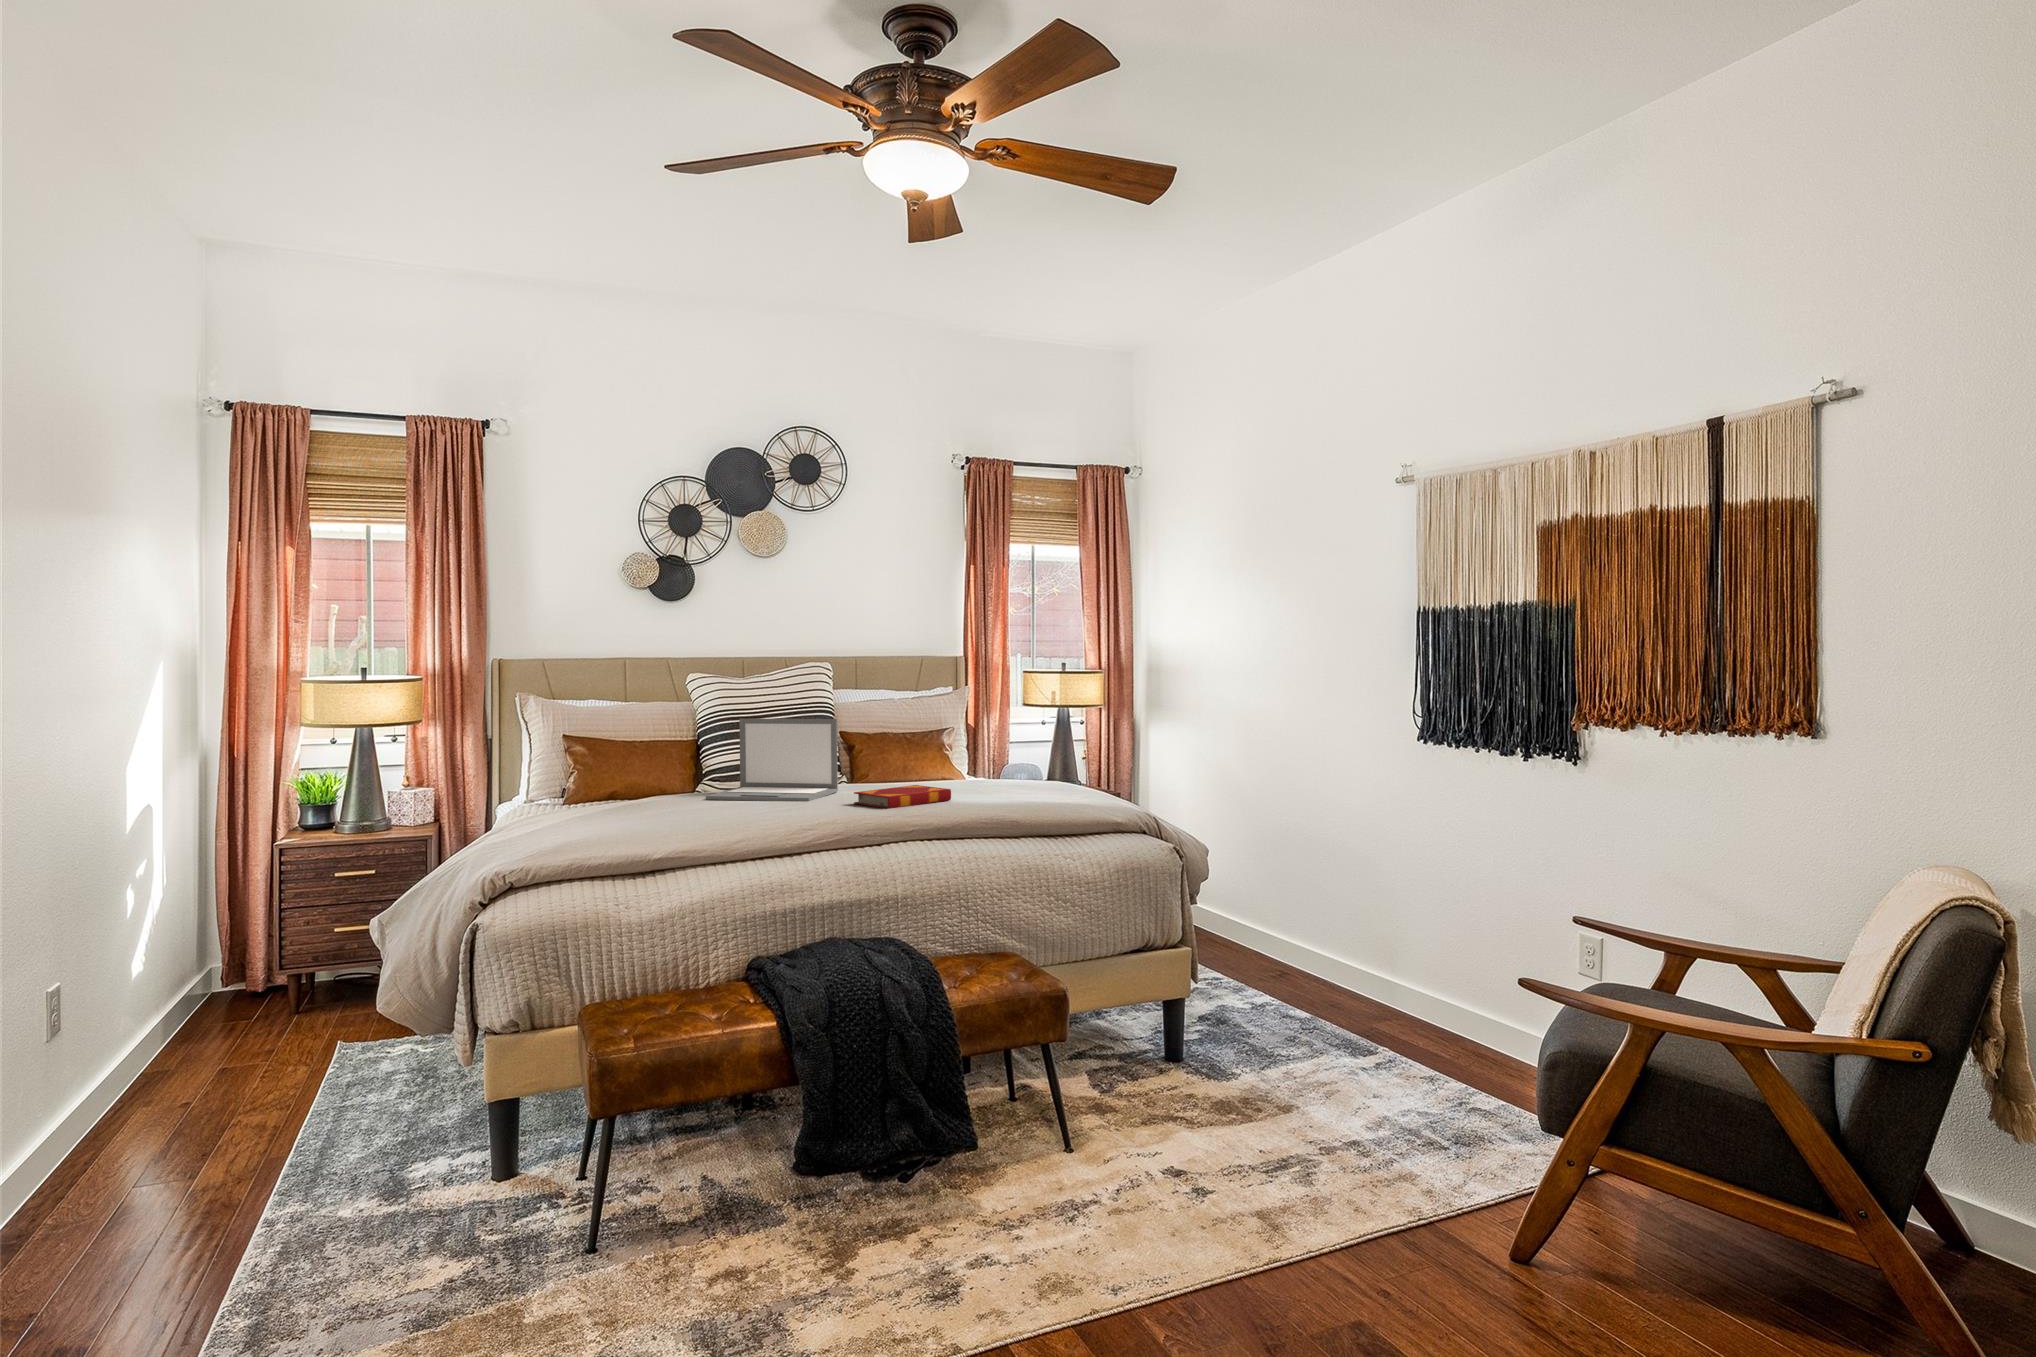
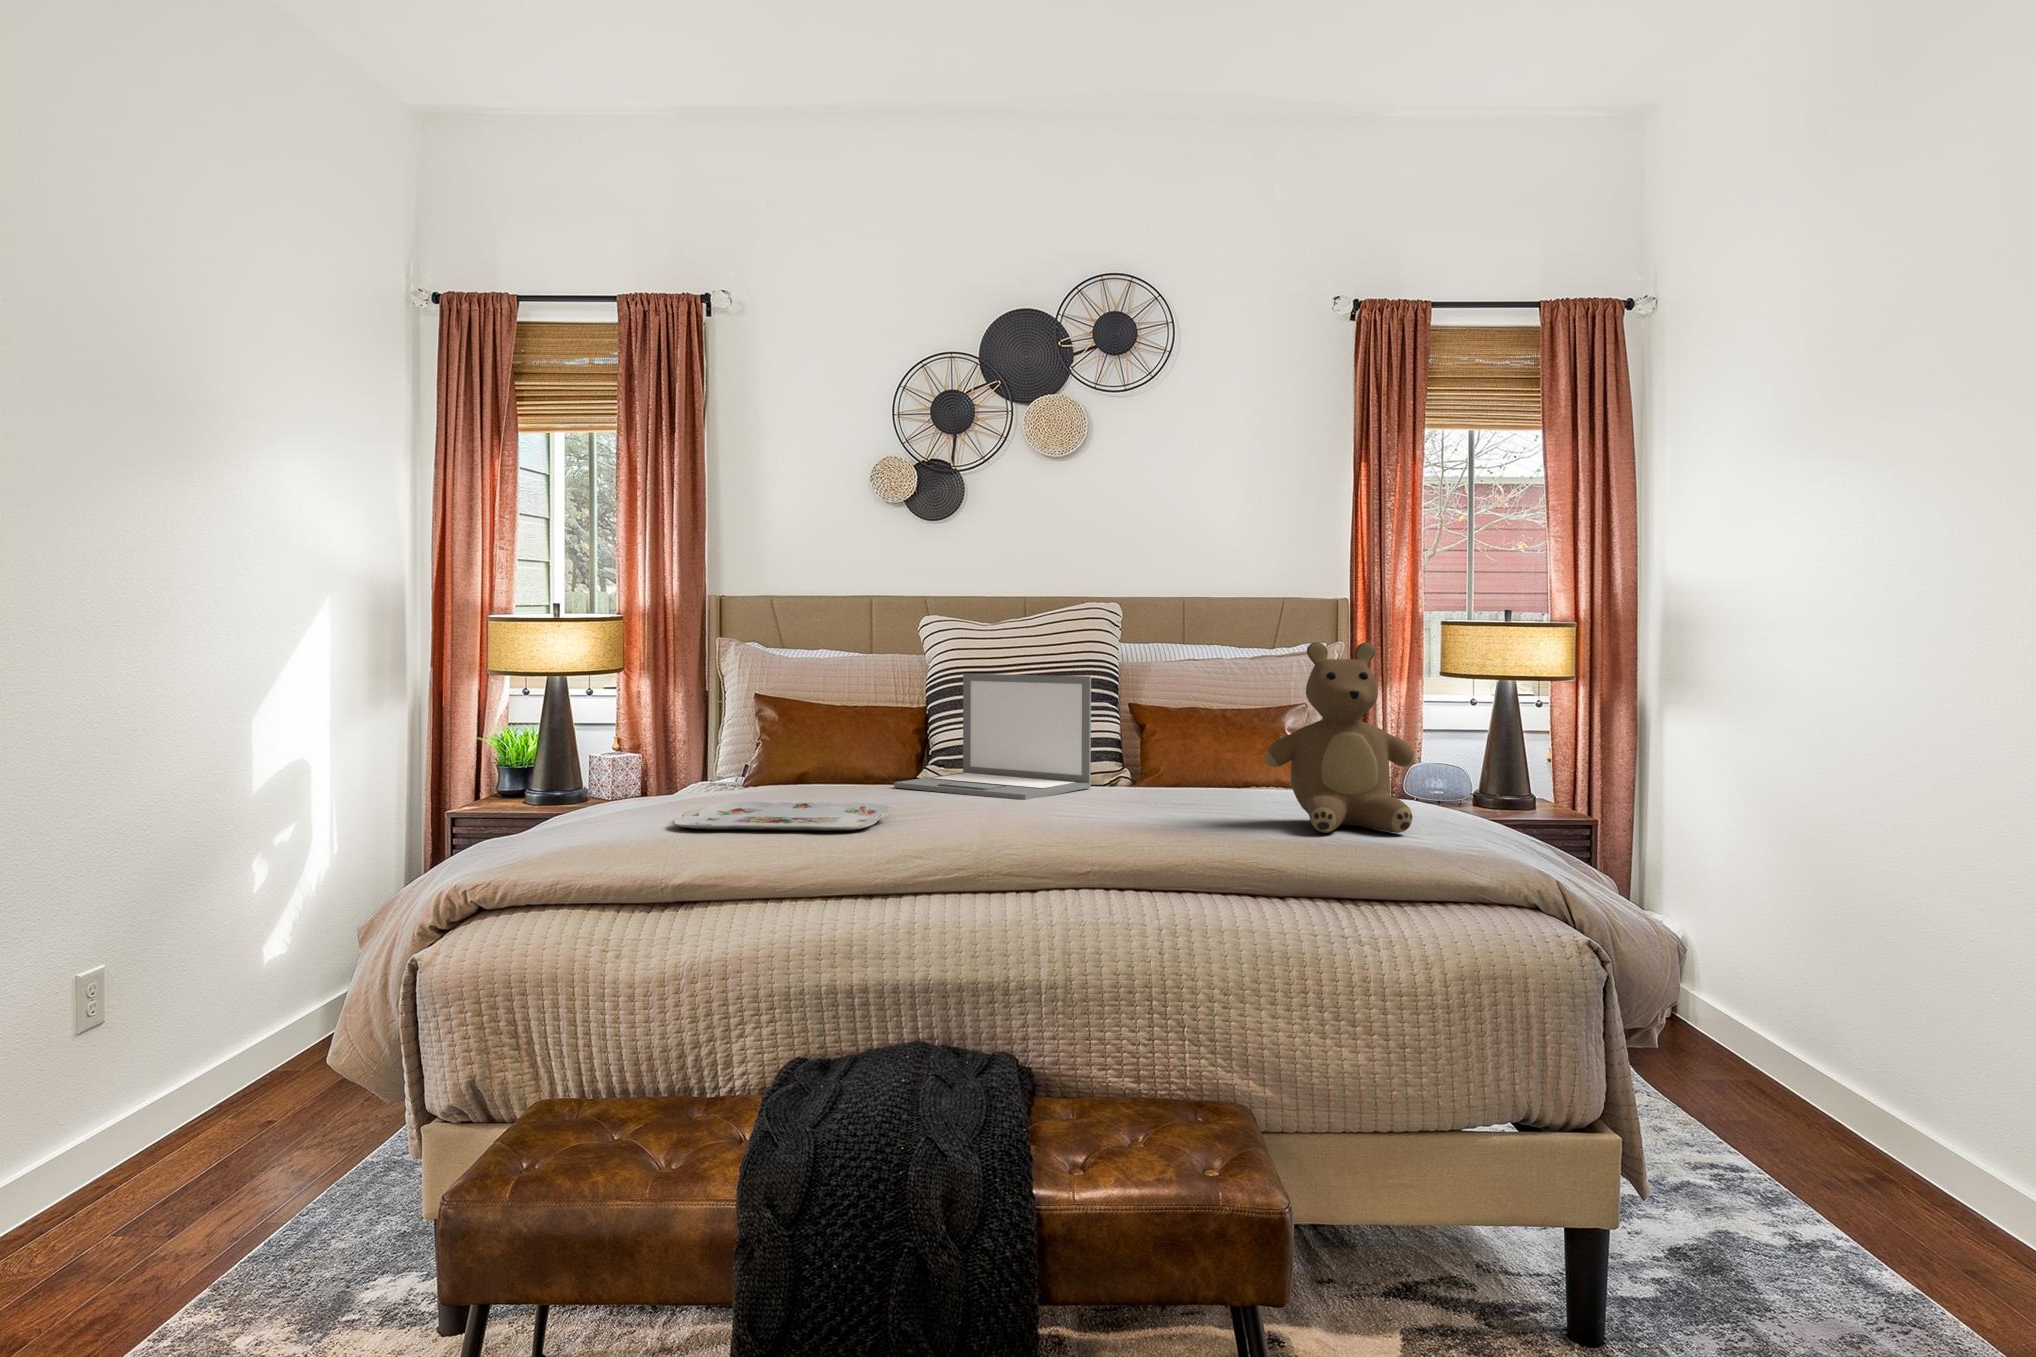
teddy bear: none [970,699,1053,807] -> present [1265,642,1416,833]
hardback book: present [854,785,951,809] -> none [1079,785,1241,821]
serving tray: none [615,808,754,831] -> present [674,802,891,831]

